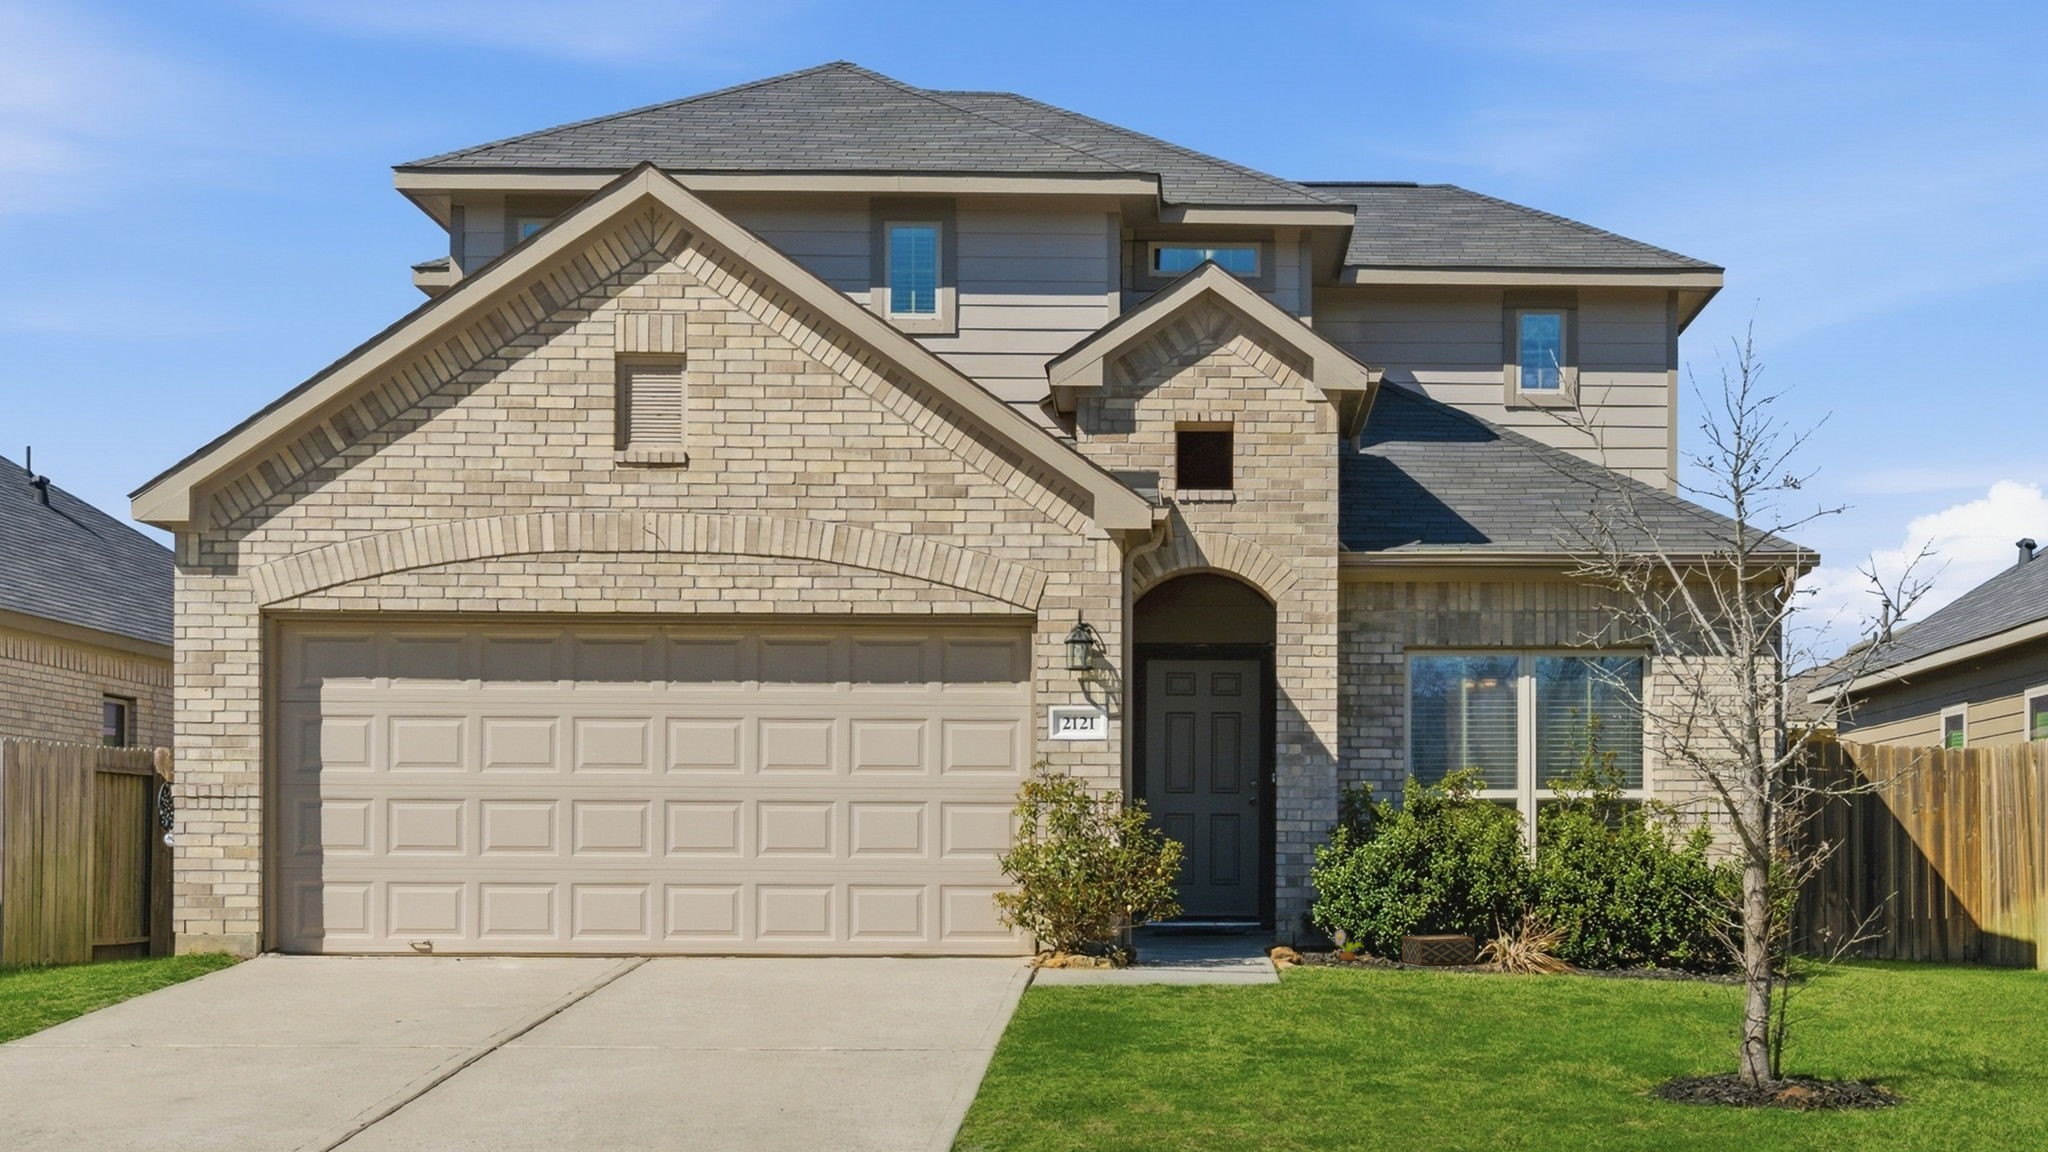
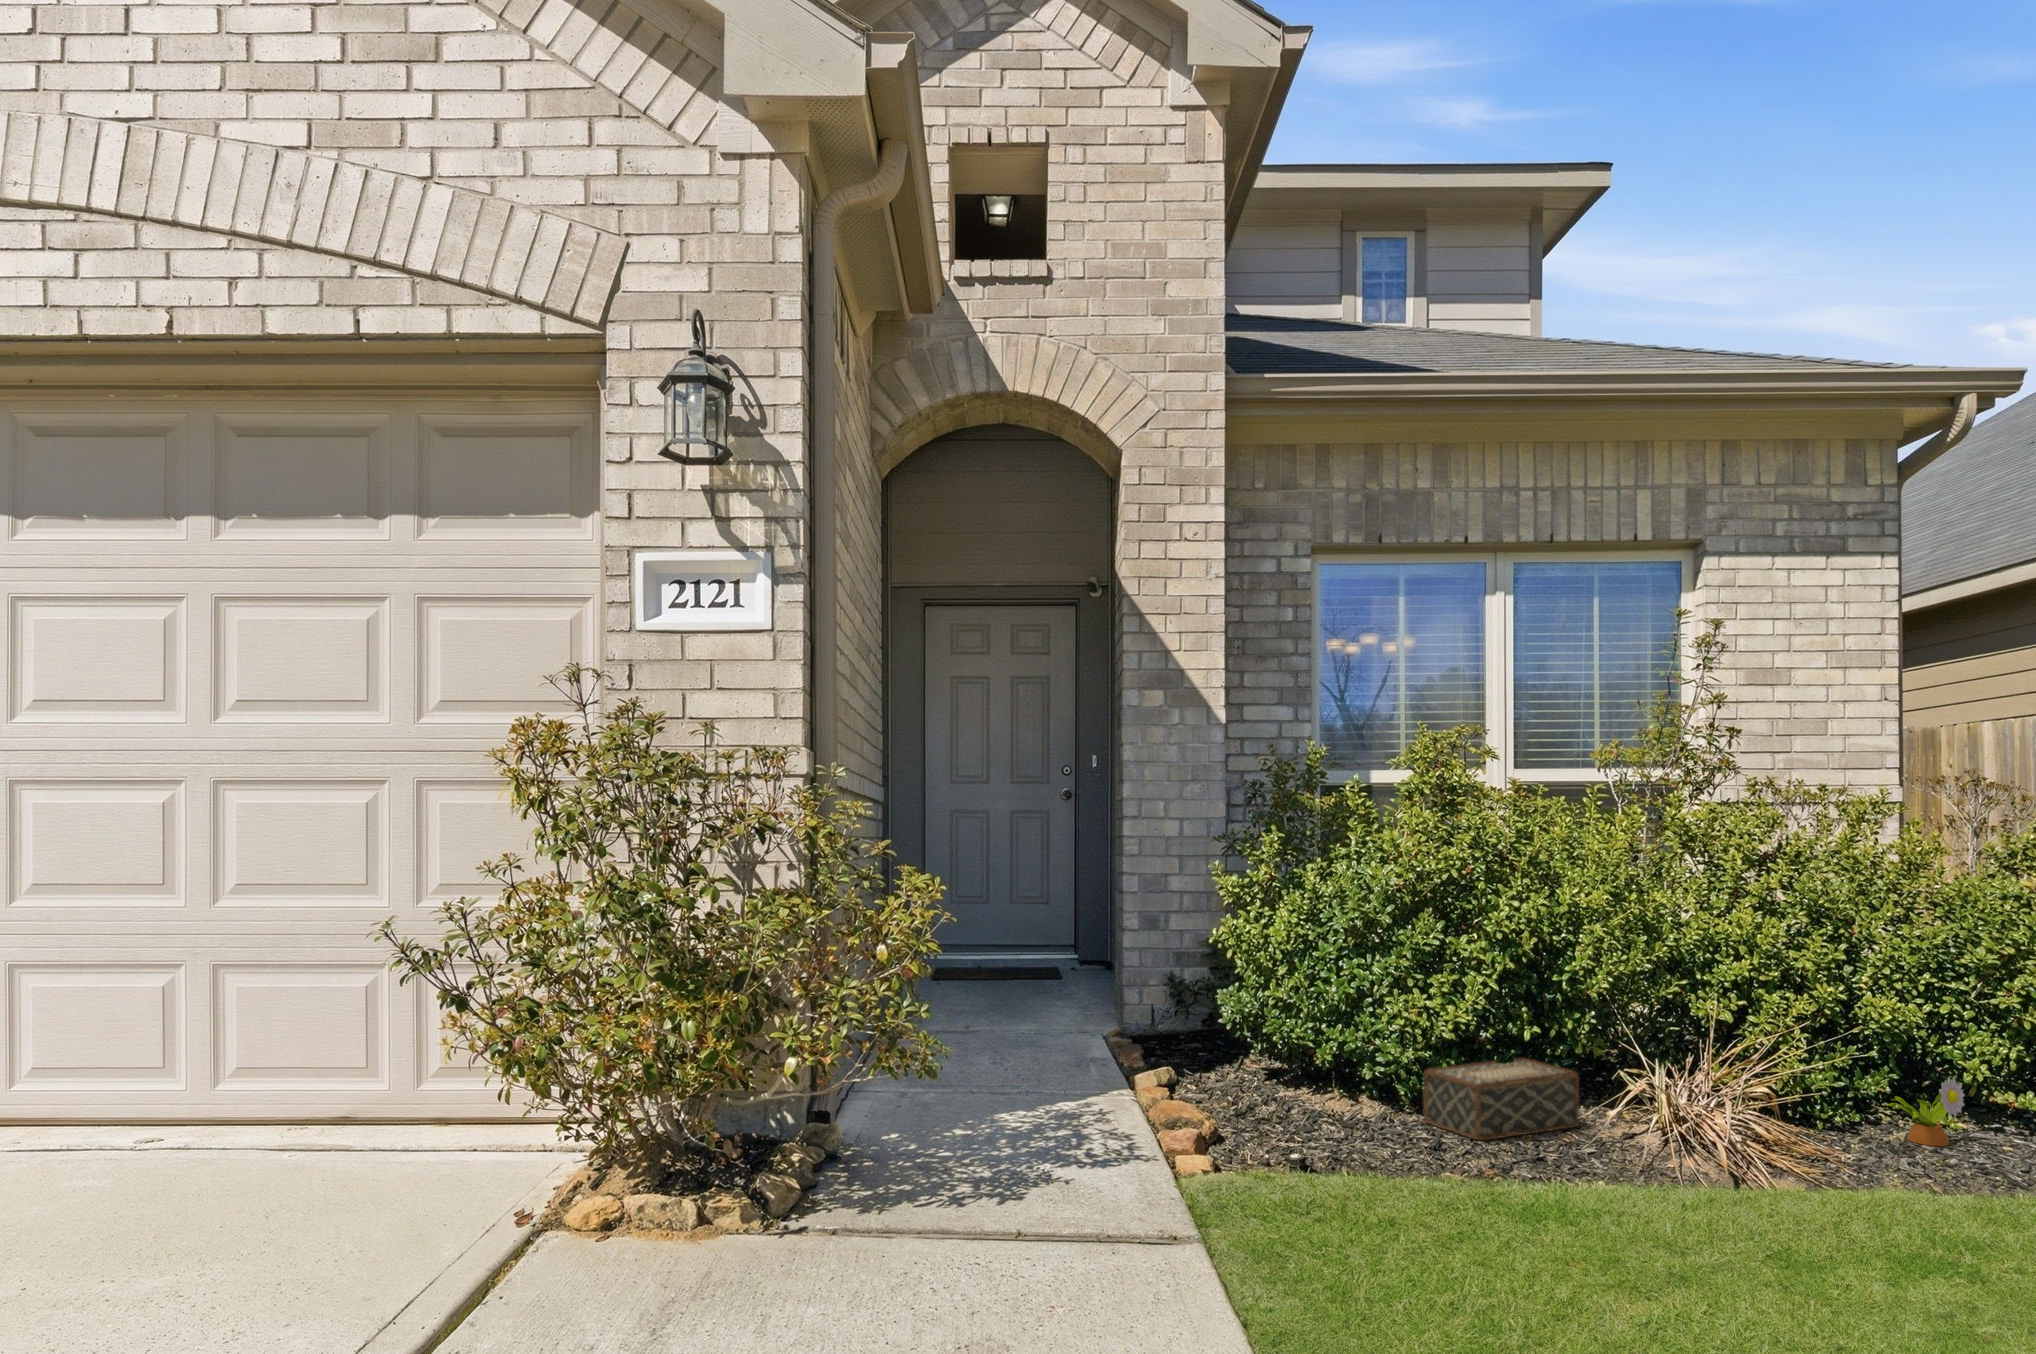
decorative plant: present [1335,930,1362,960] -> present [1884,1077,1965,1146]

